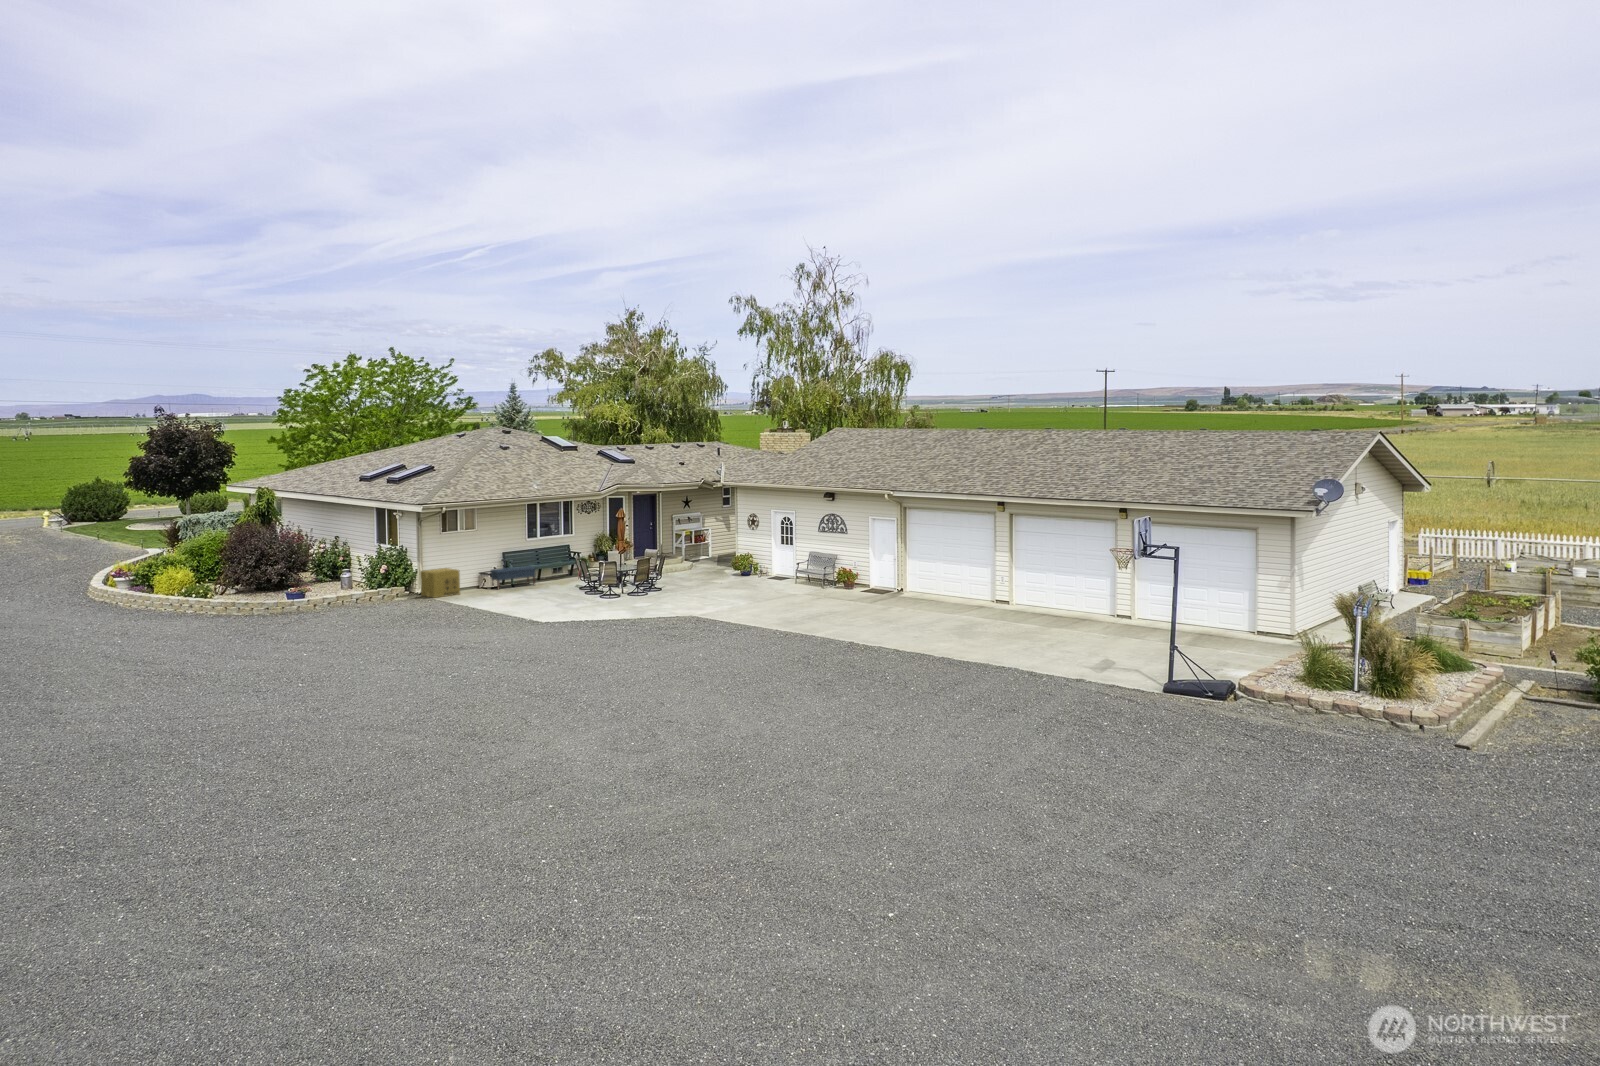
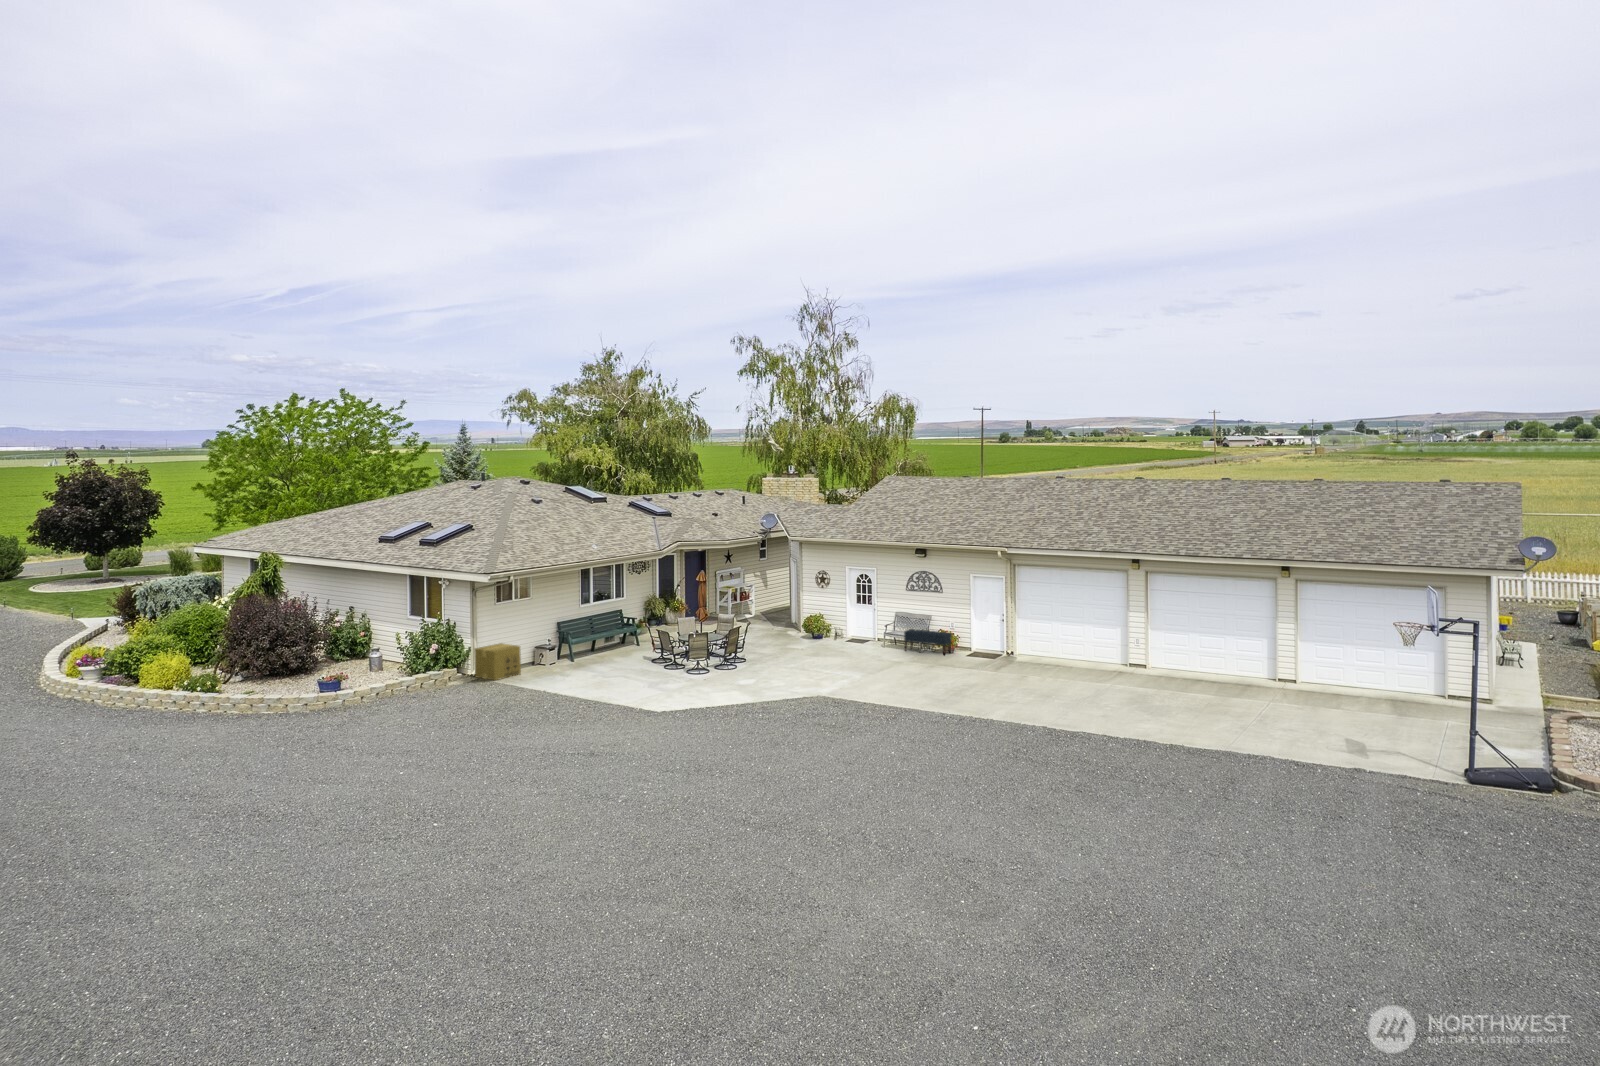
bench: present [490,566,535,589] -> present [904,629,952,654]

